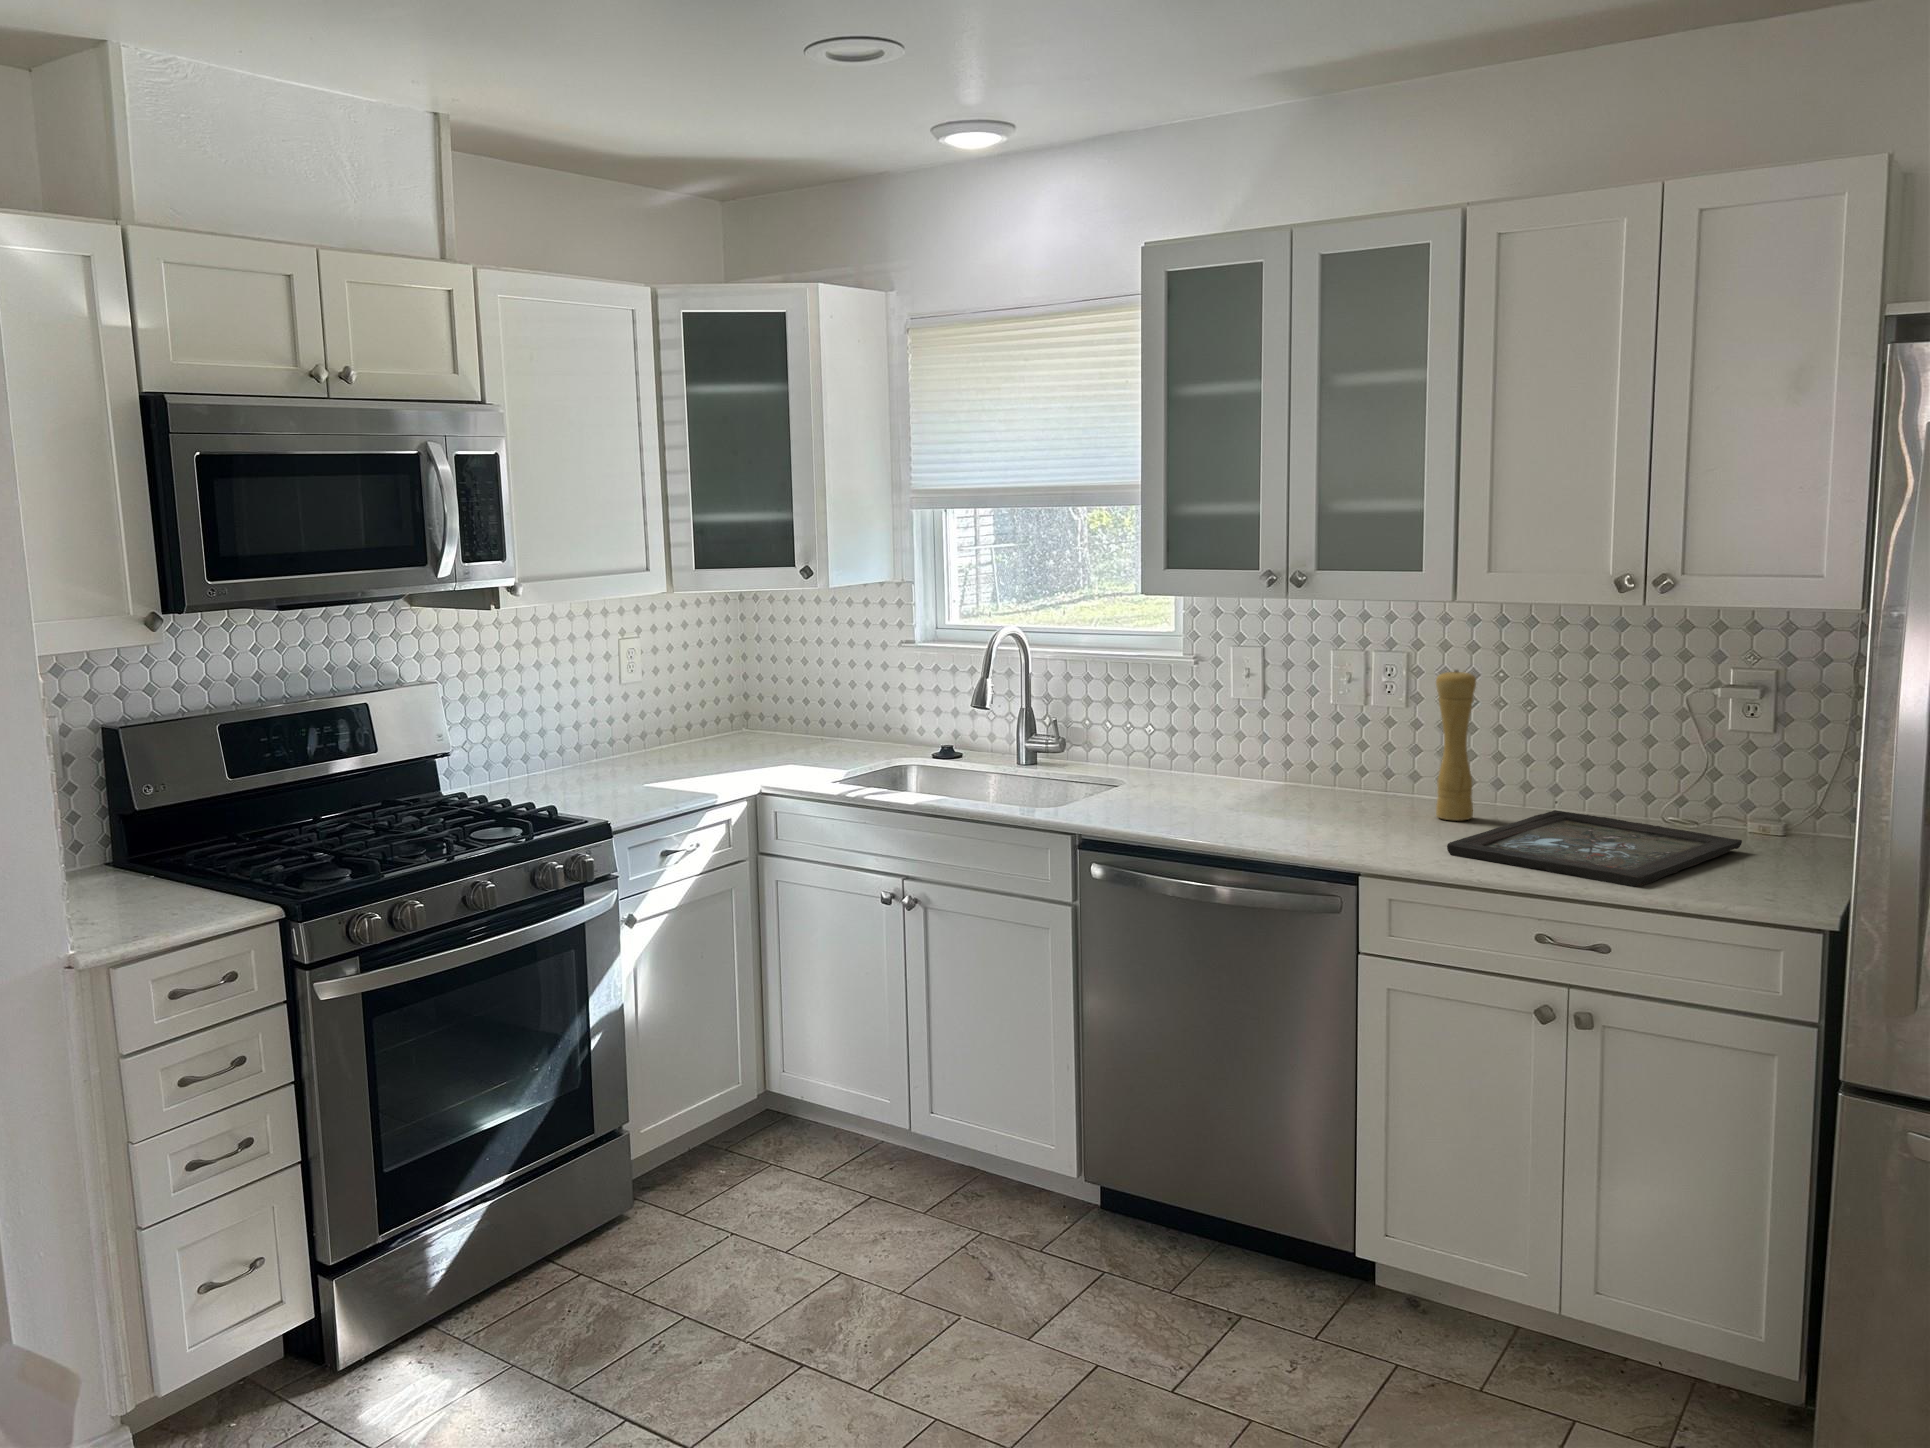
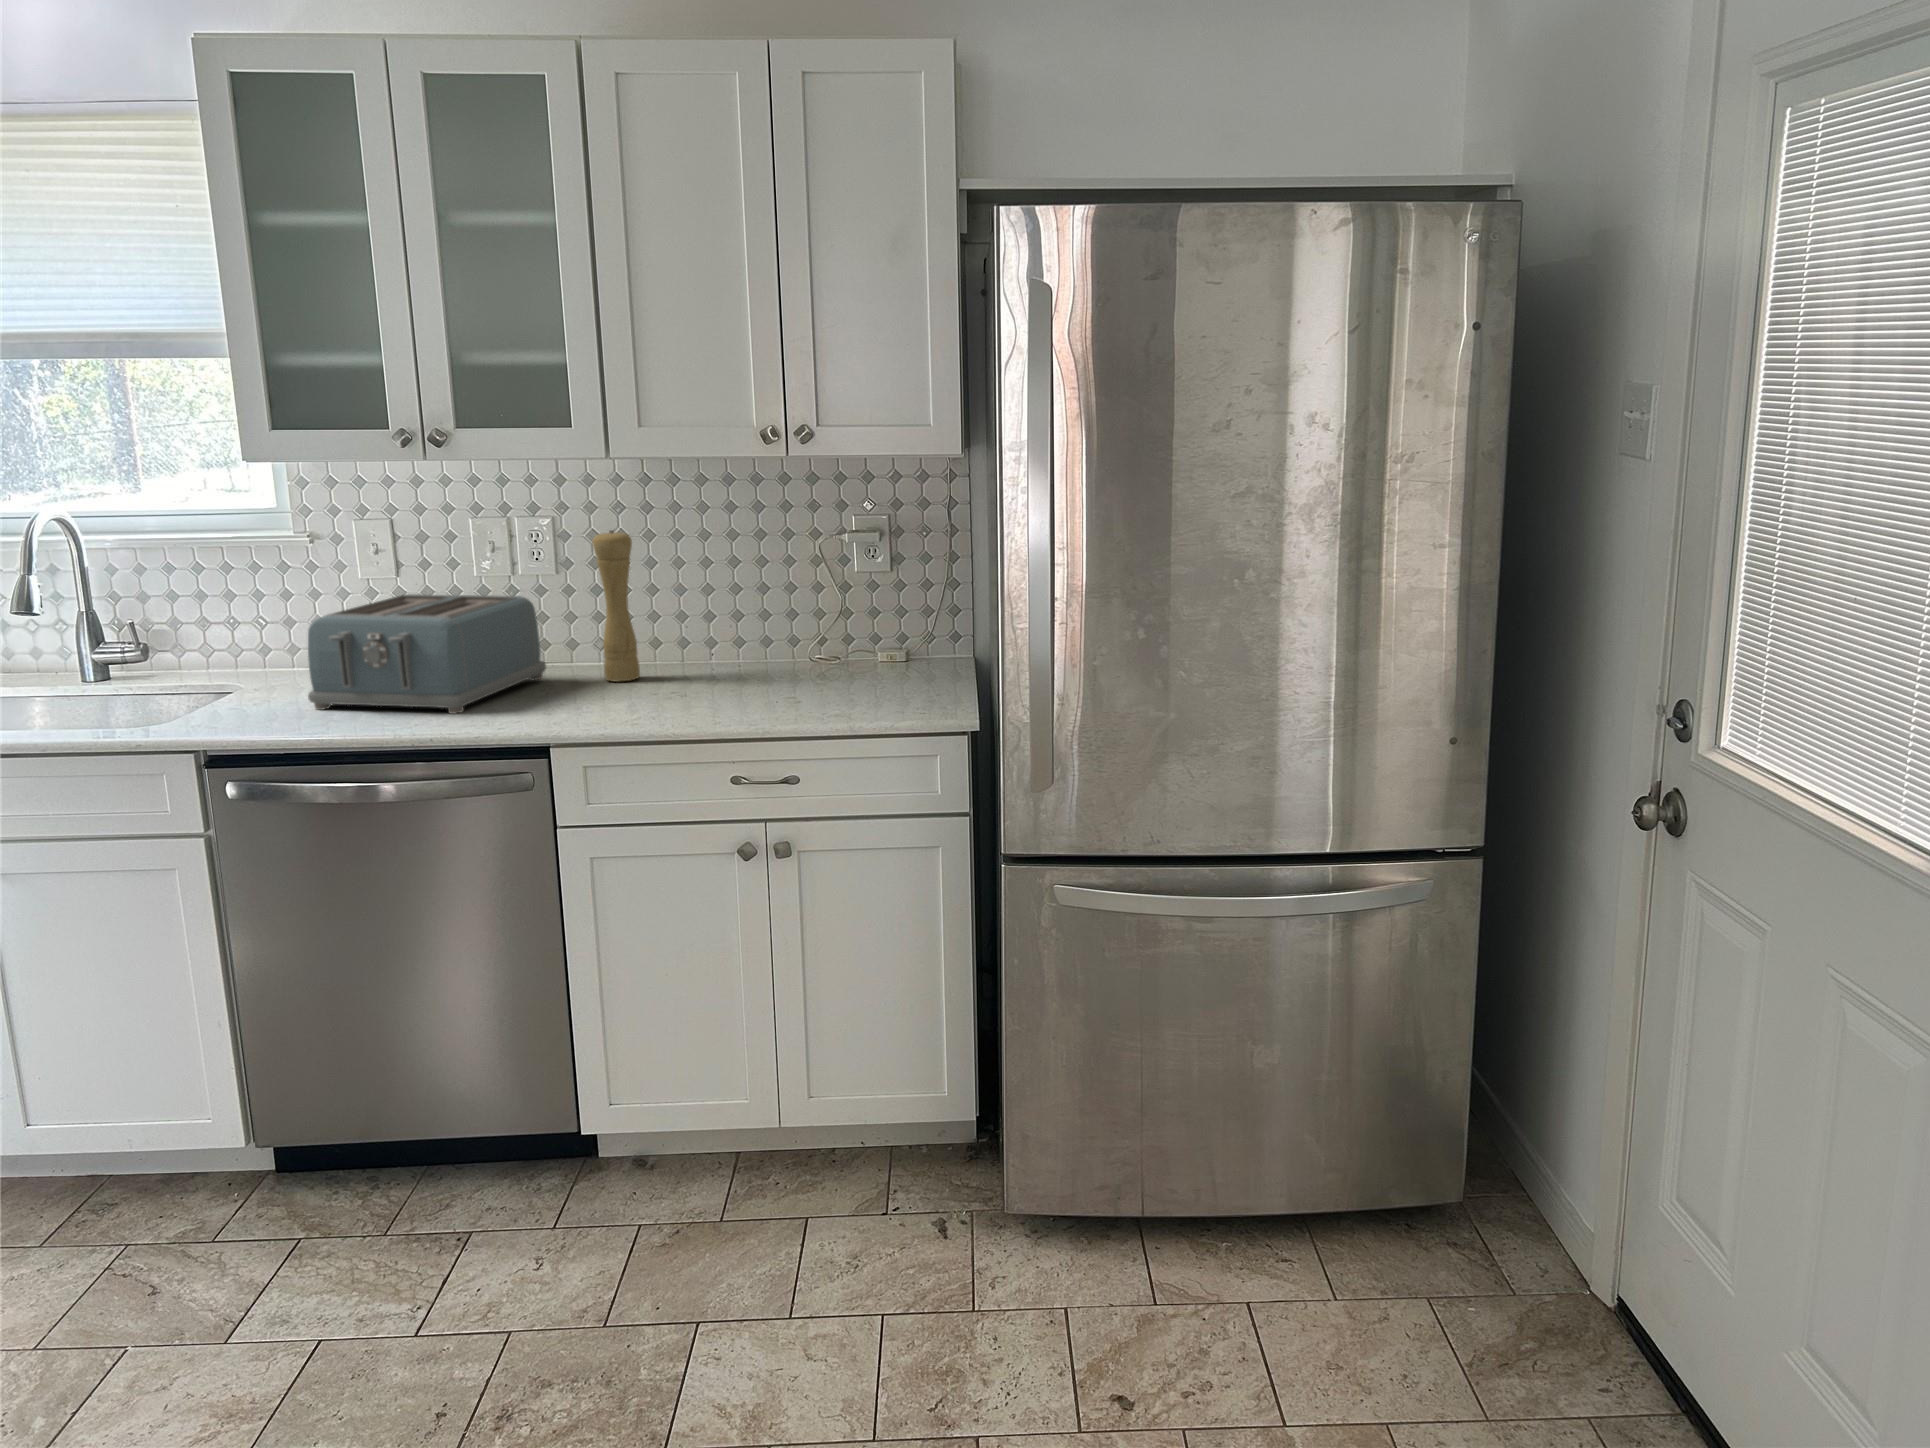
toaster: none [1169,716,1382,831] -> present [308,594,546,714]
tray: present [1447,810,1742,886] -> none [633,660,878,719]

